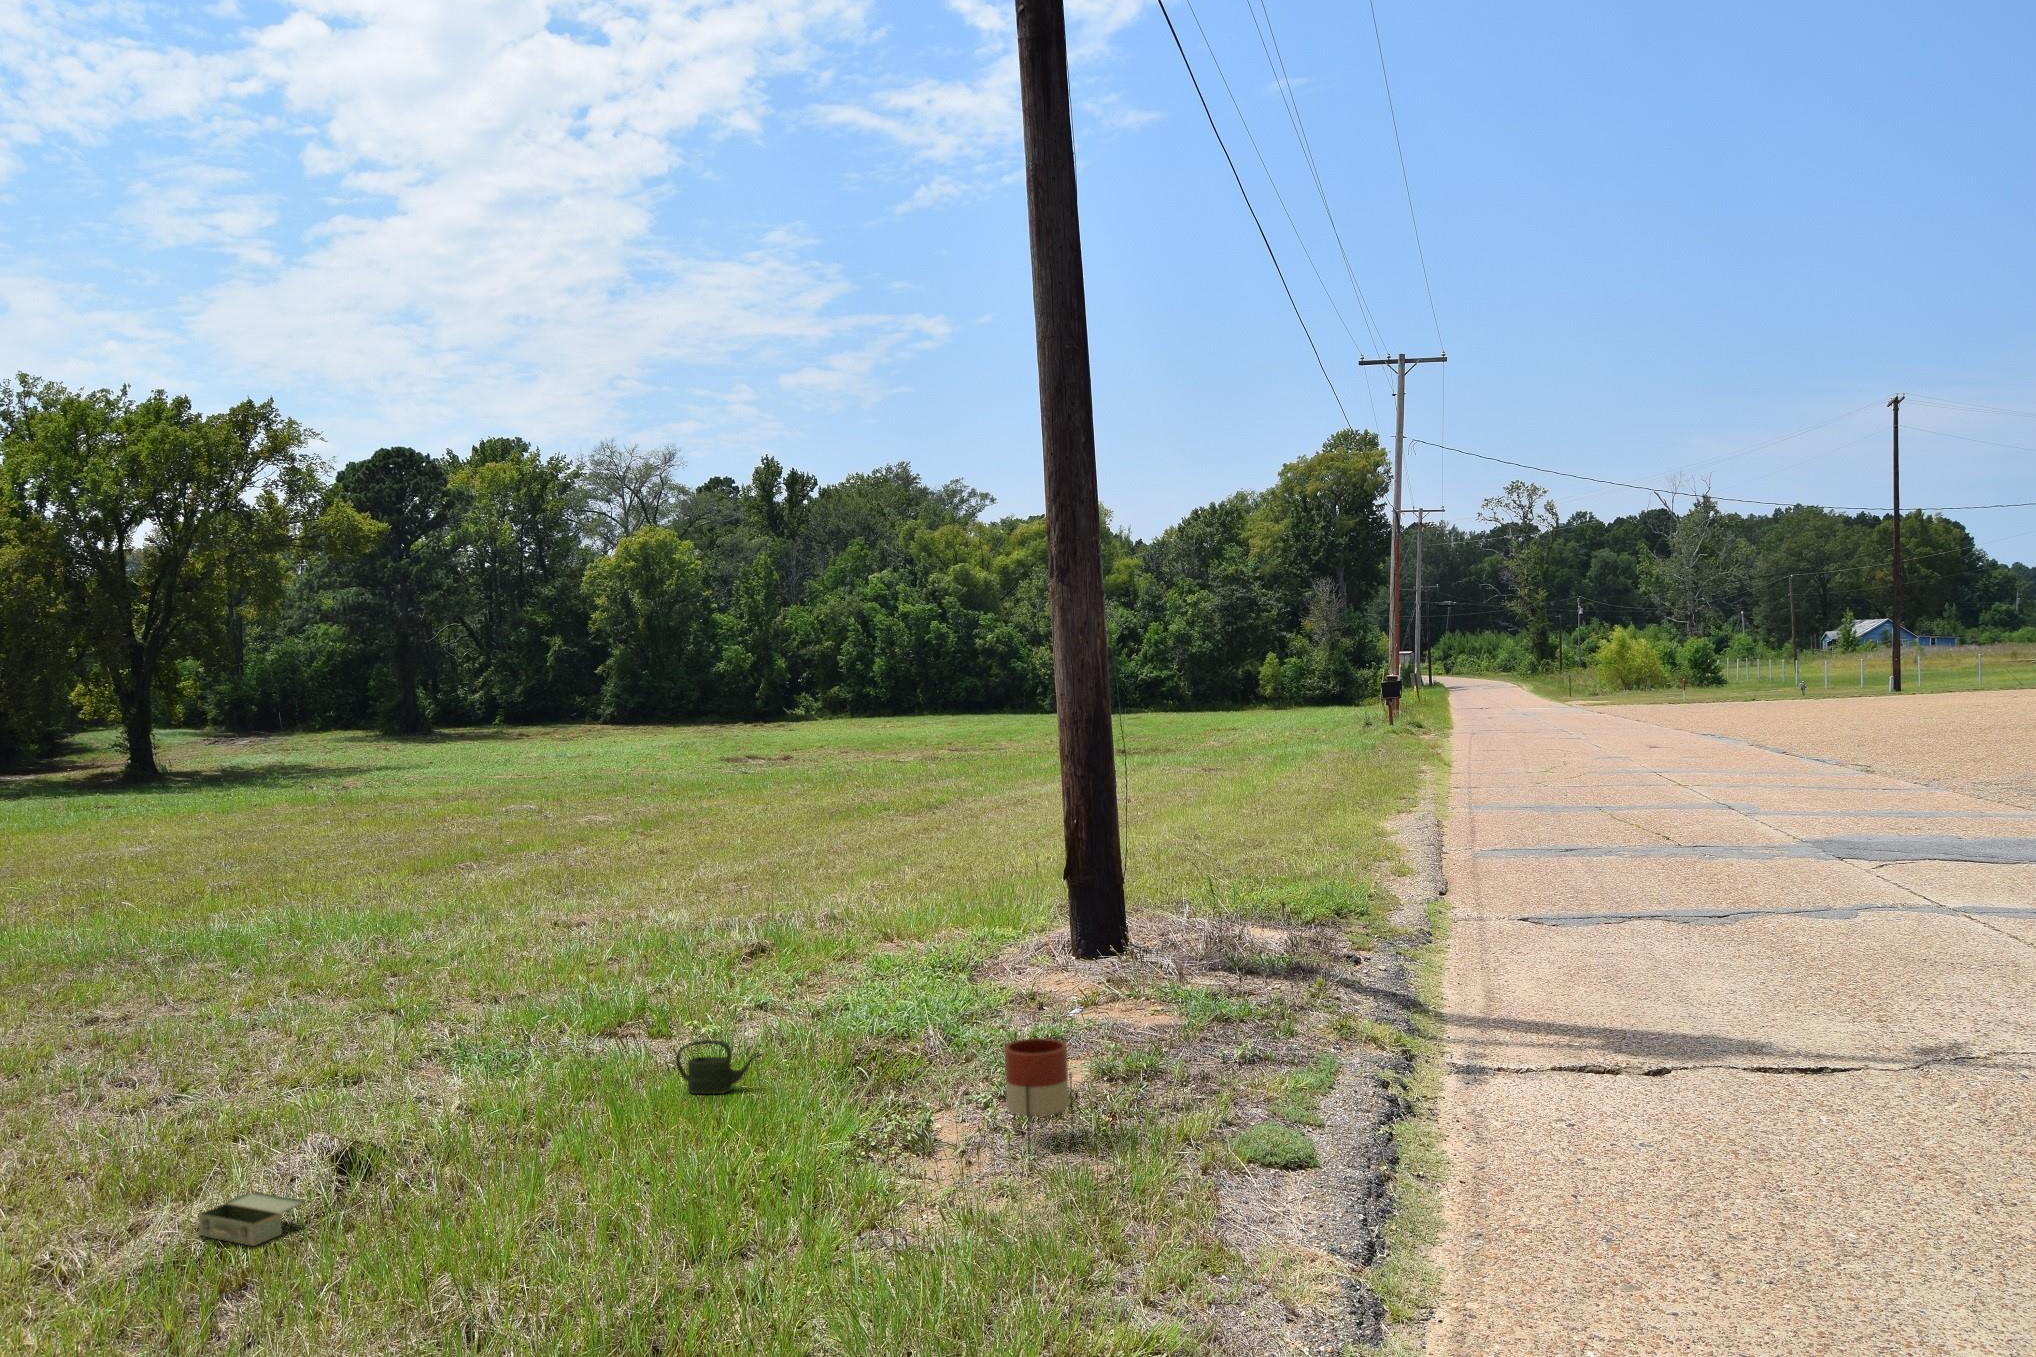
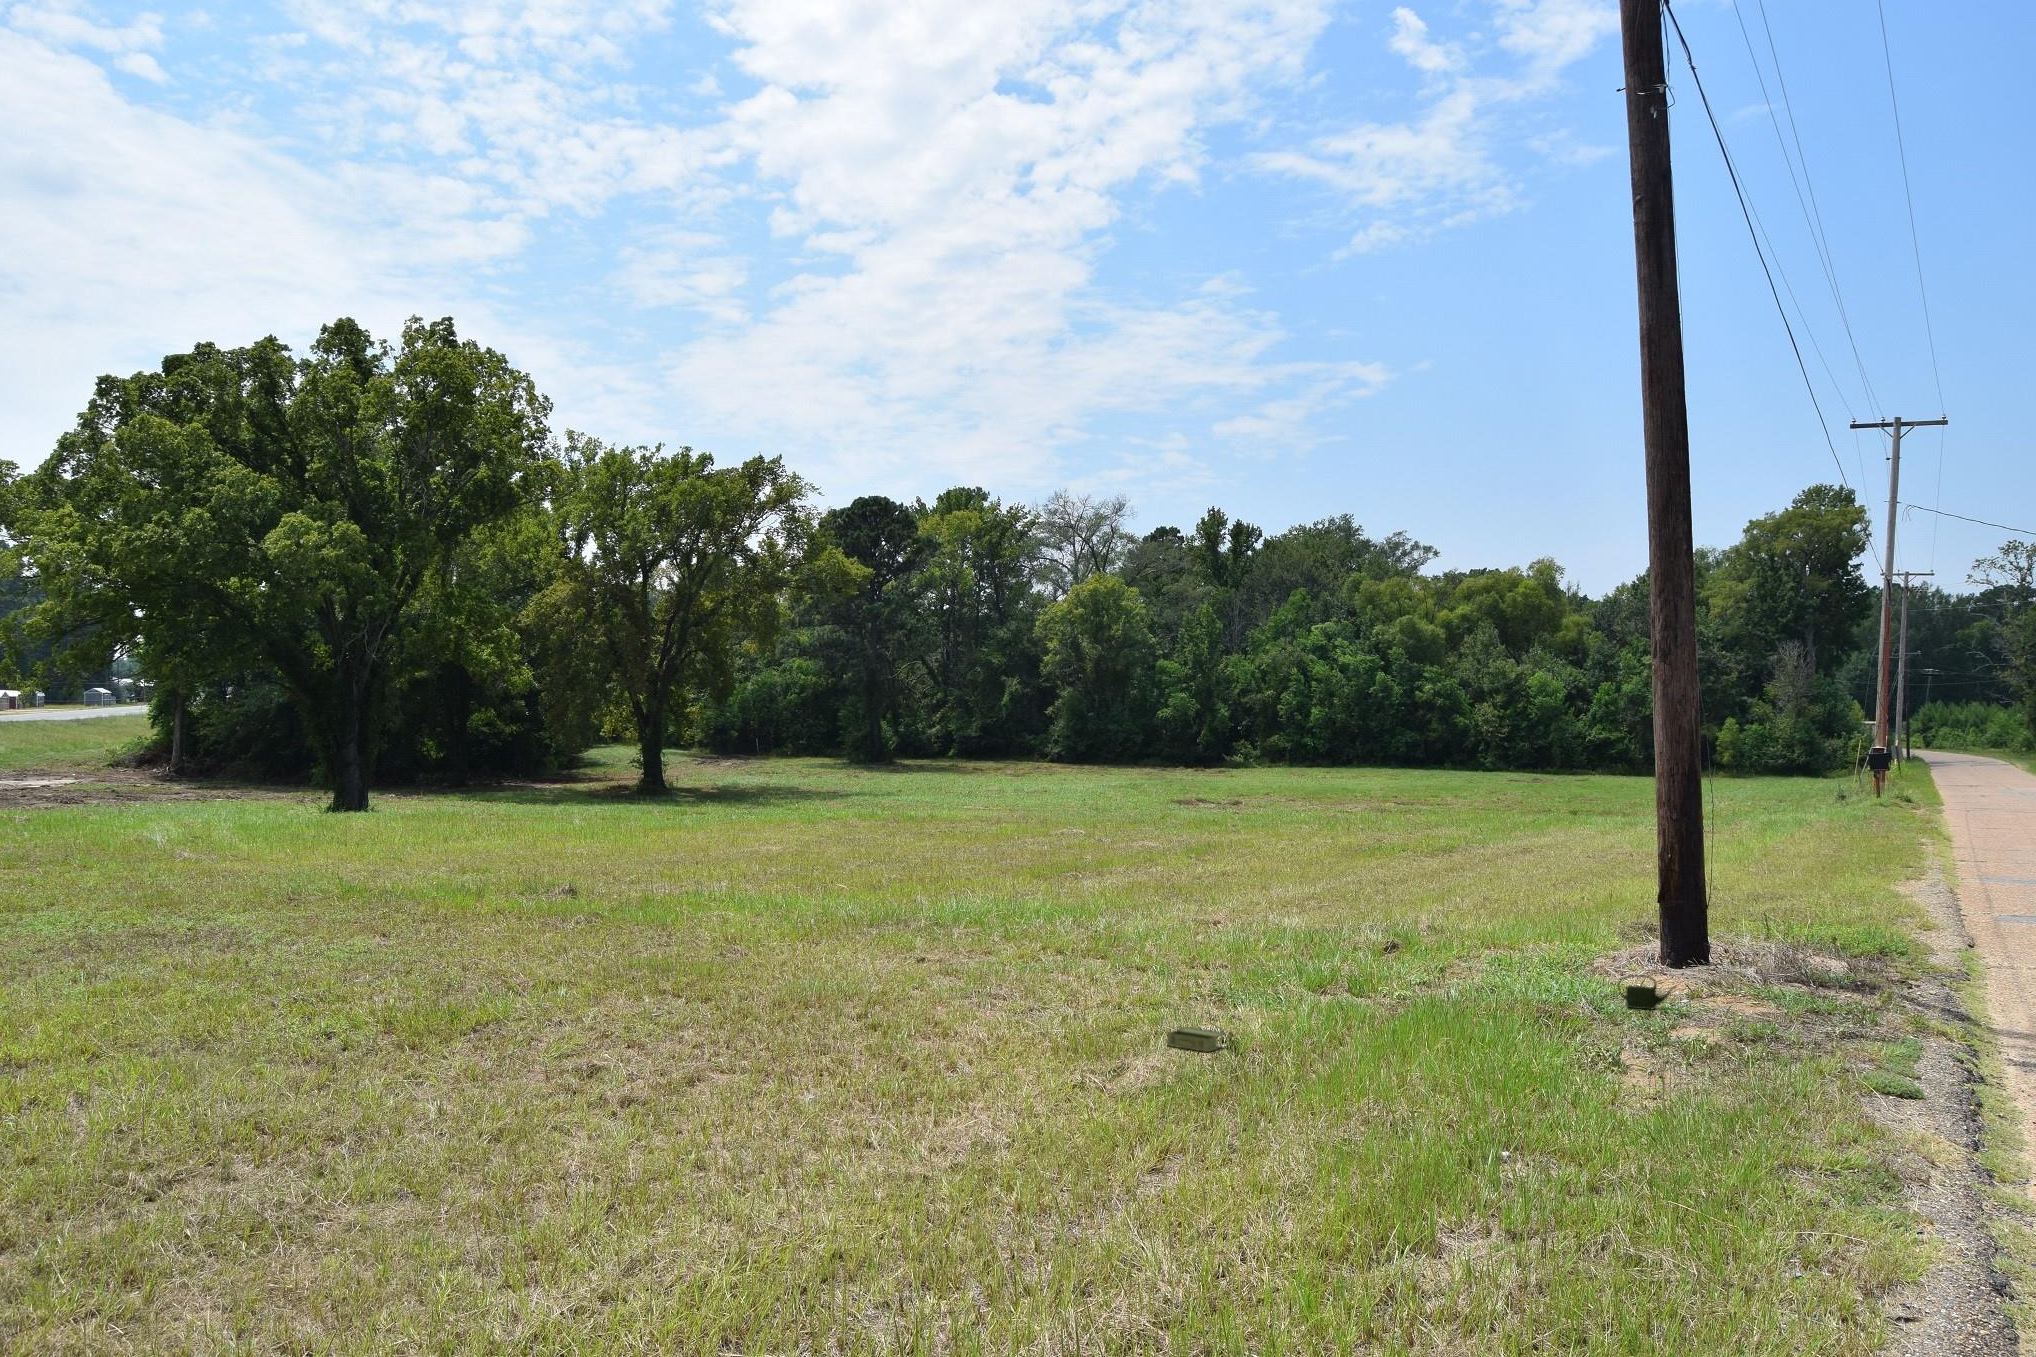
planter: present [1005,1038,1074,1152] -> none [1668,985,1718,1059]
watering can: present [676,1040,759,1094] -> present [1618,975,1675,1010]

